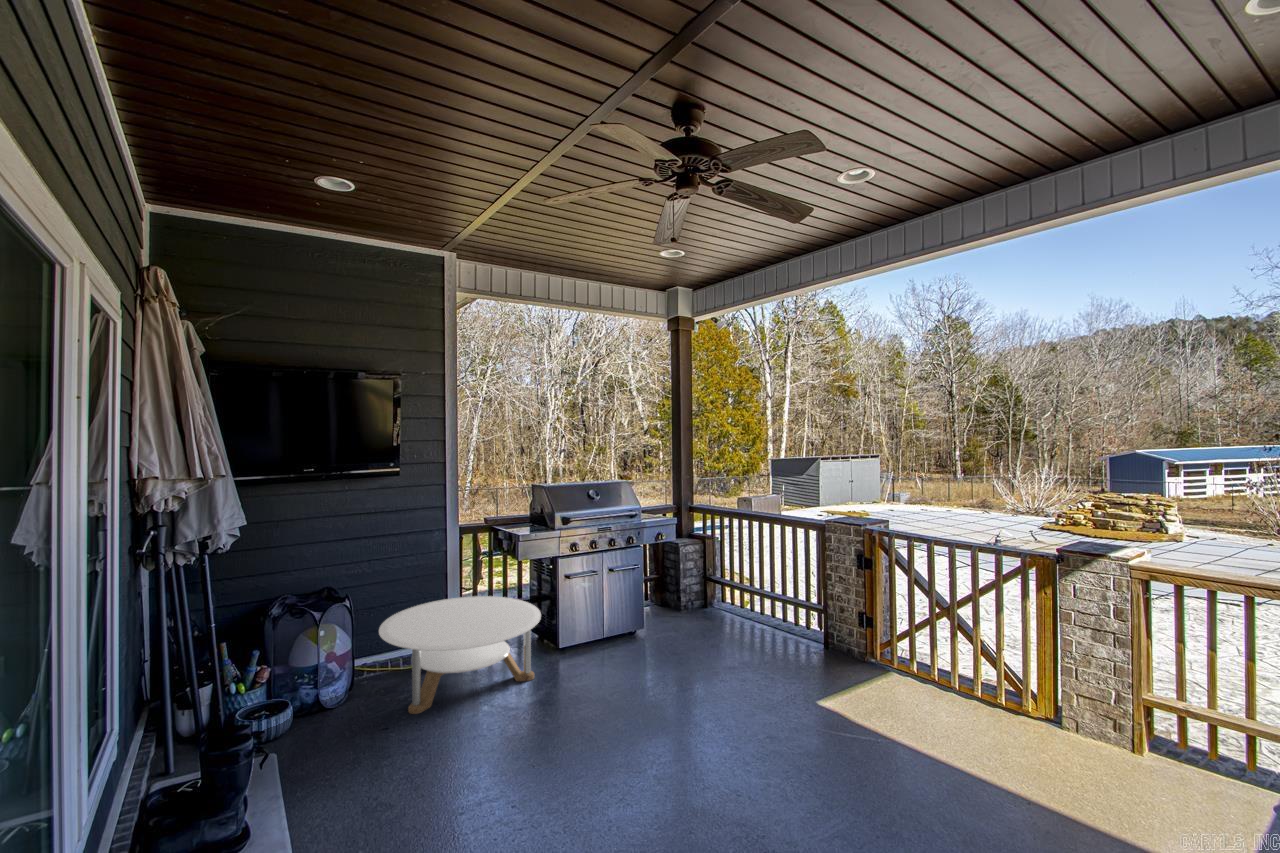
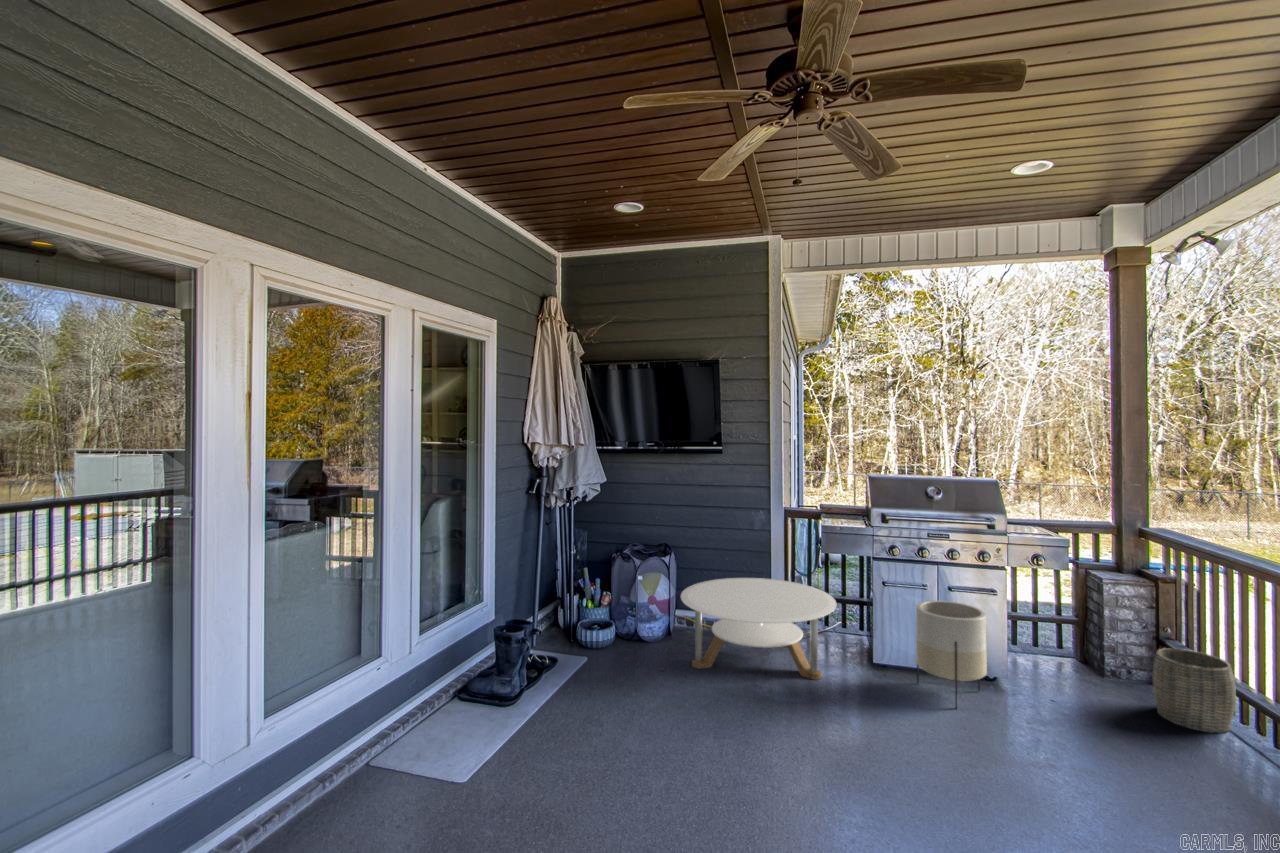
woven basket: none [718,580,756,627] -> present [1152,648,1236,733]
planter: none [599,581,650,663] -> present [916,601,987,708]

